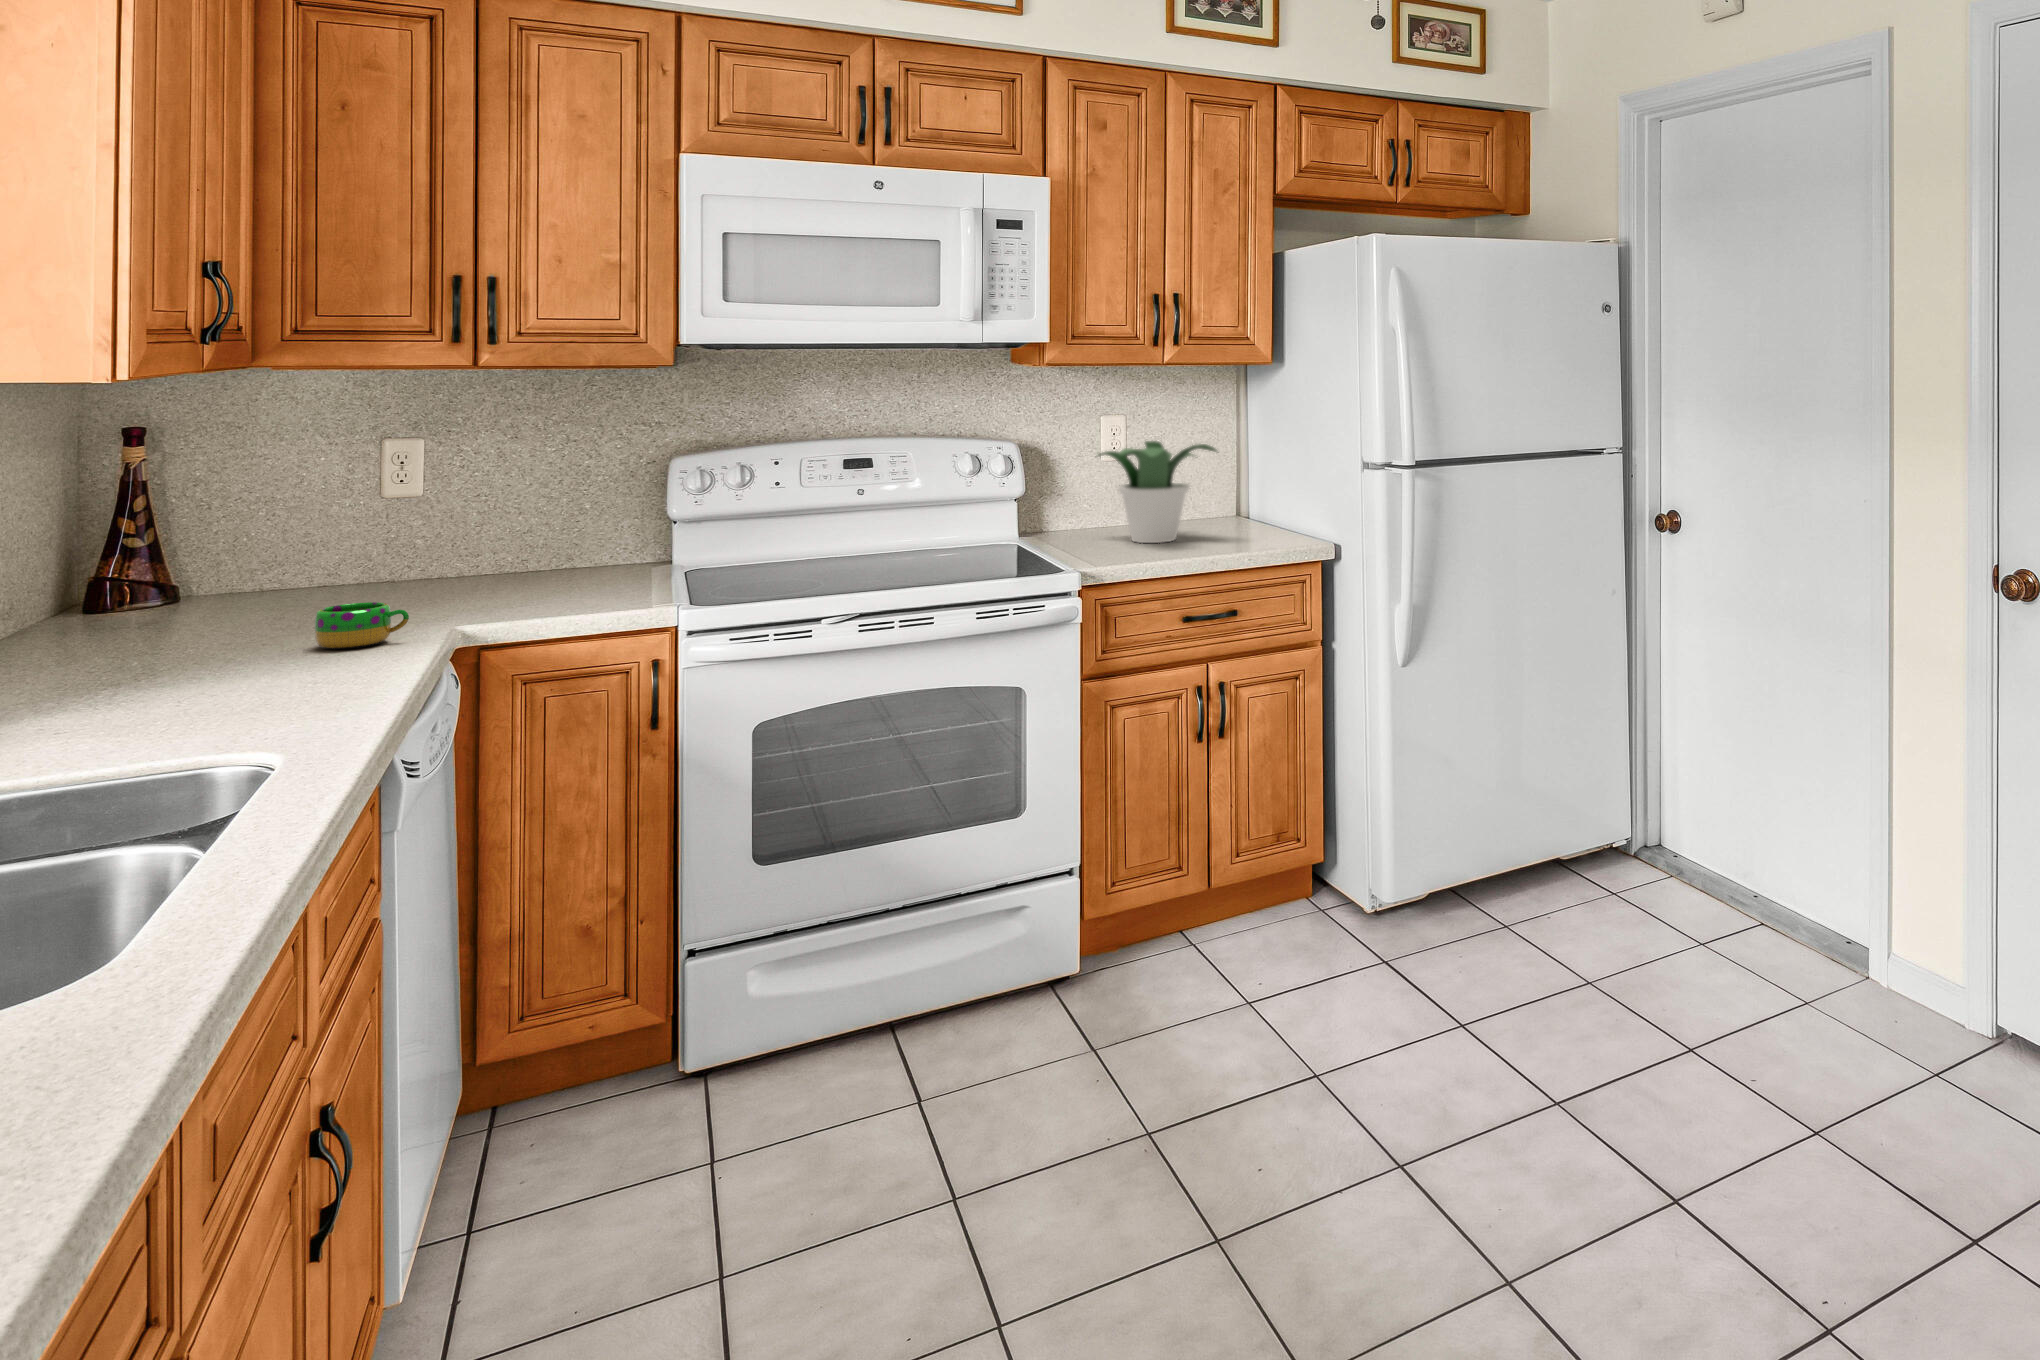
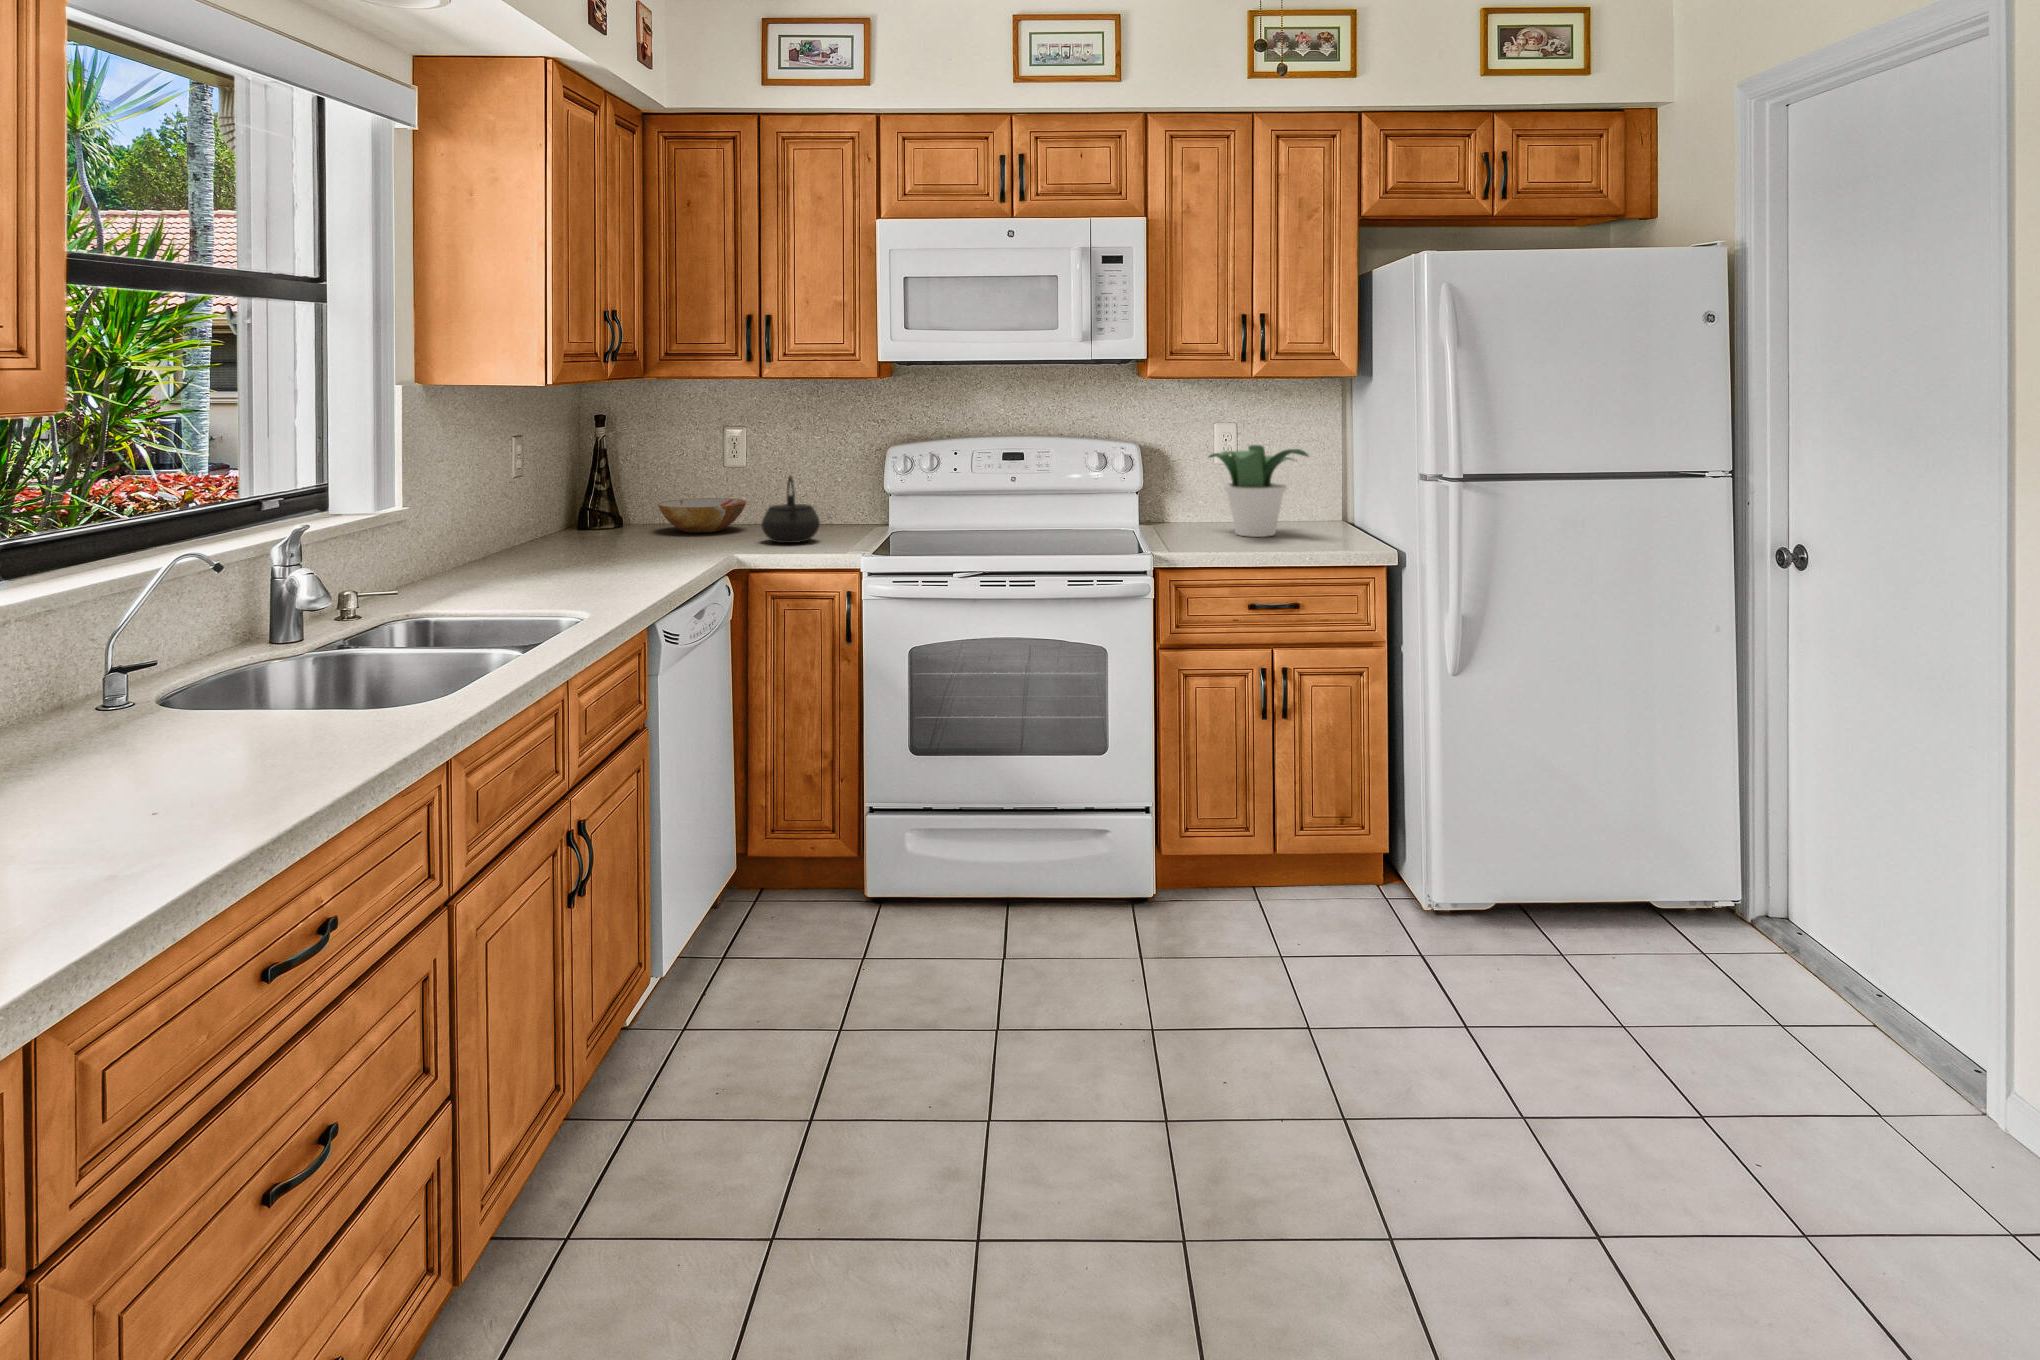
kettle: none [483,503,584,599] -> present [761,476,820,543]
bowl: none [265,542,434,597] -> present [658,498,747,533]
mug: present [315,602,409,650] -> none [651,535,699,564]

